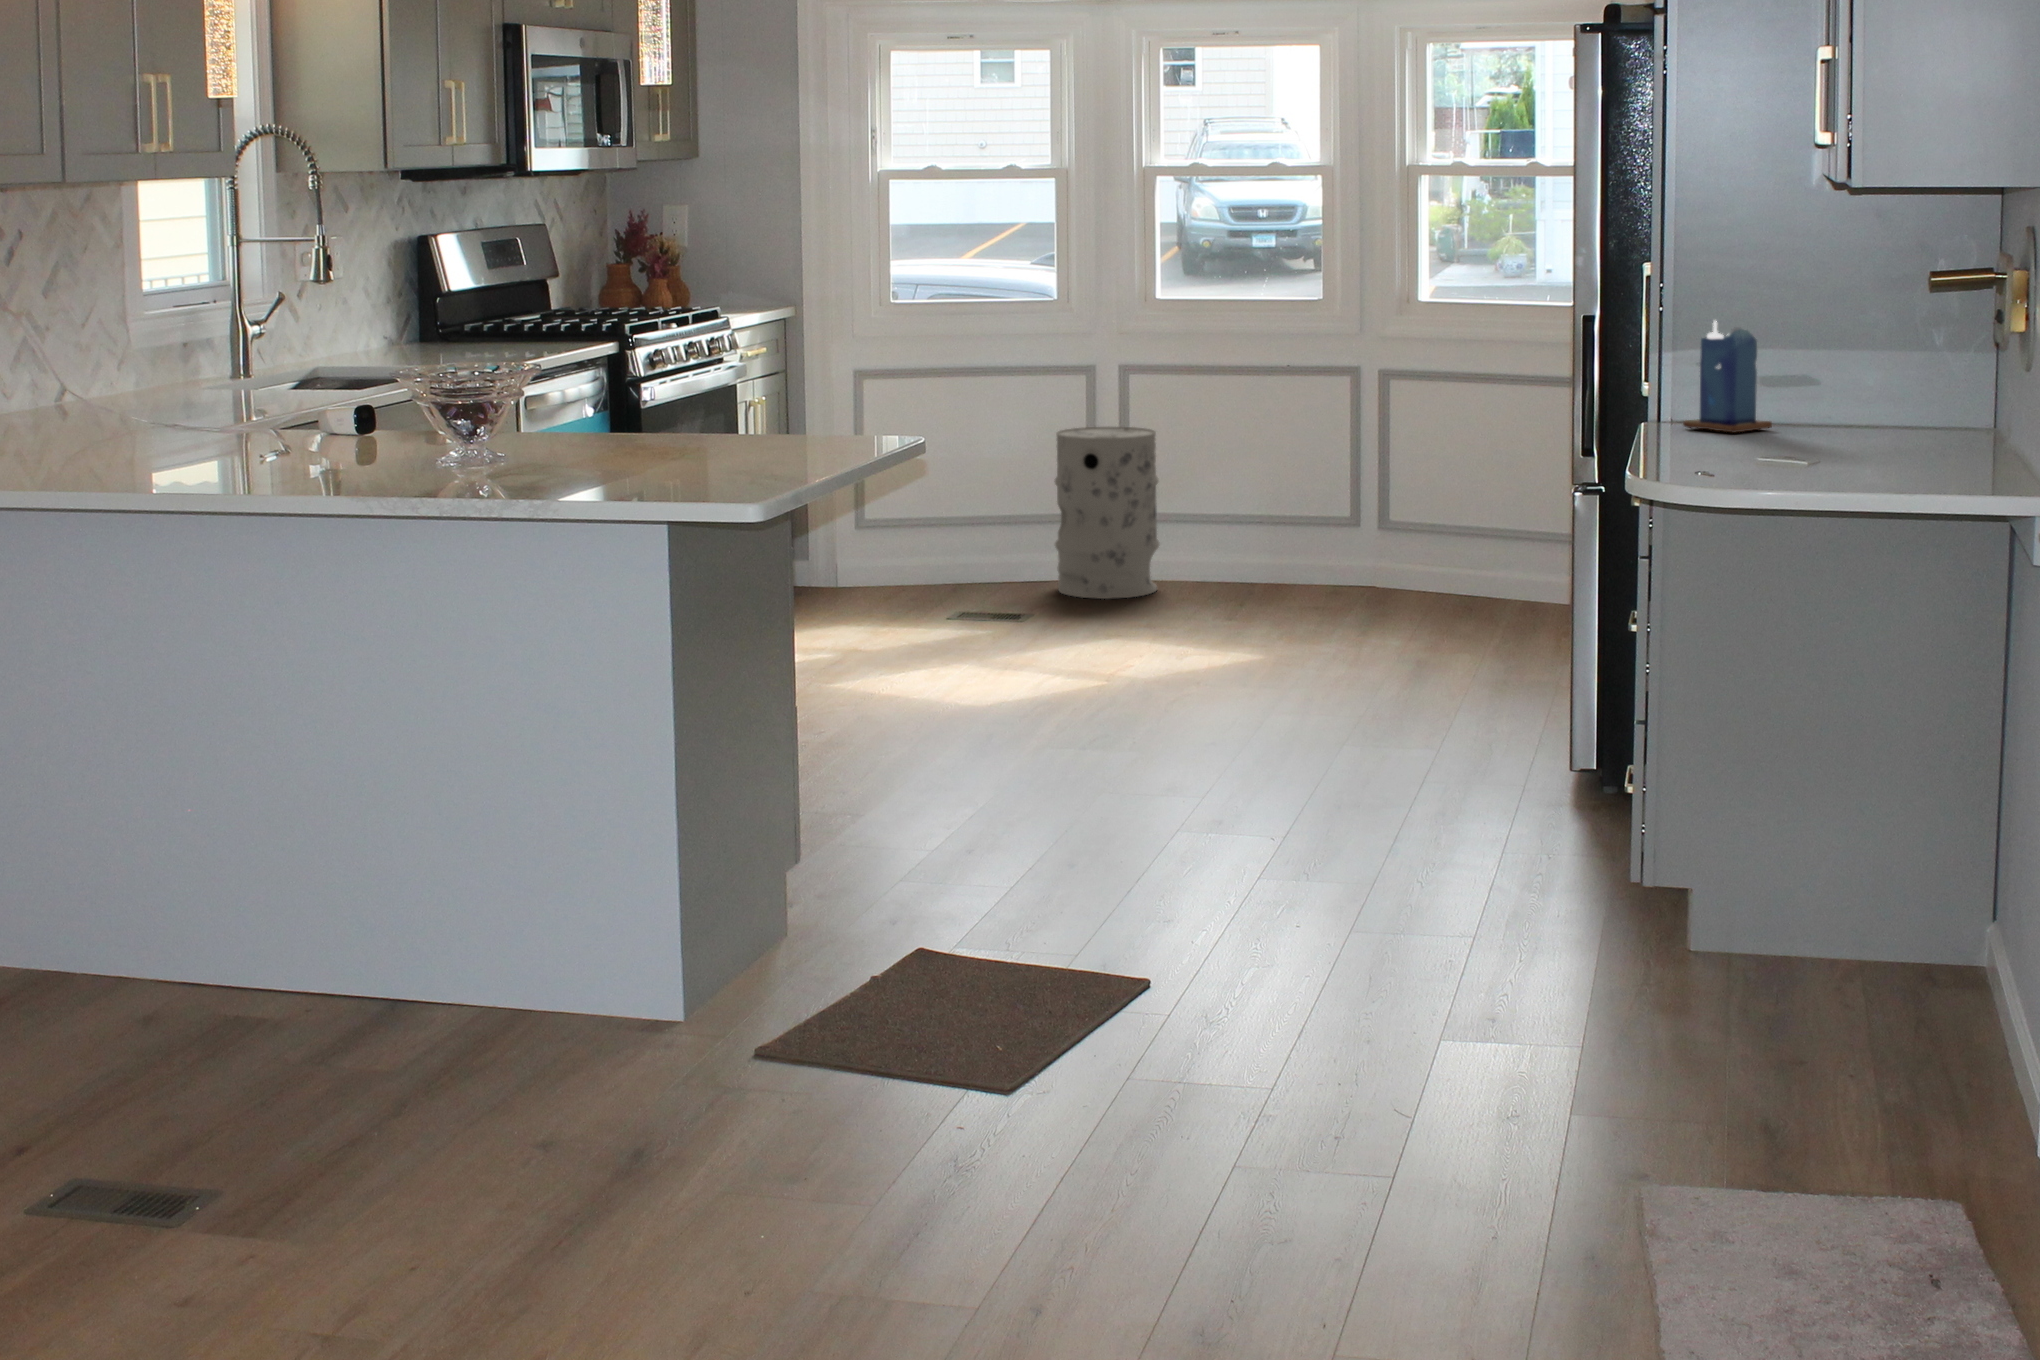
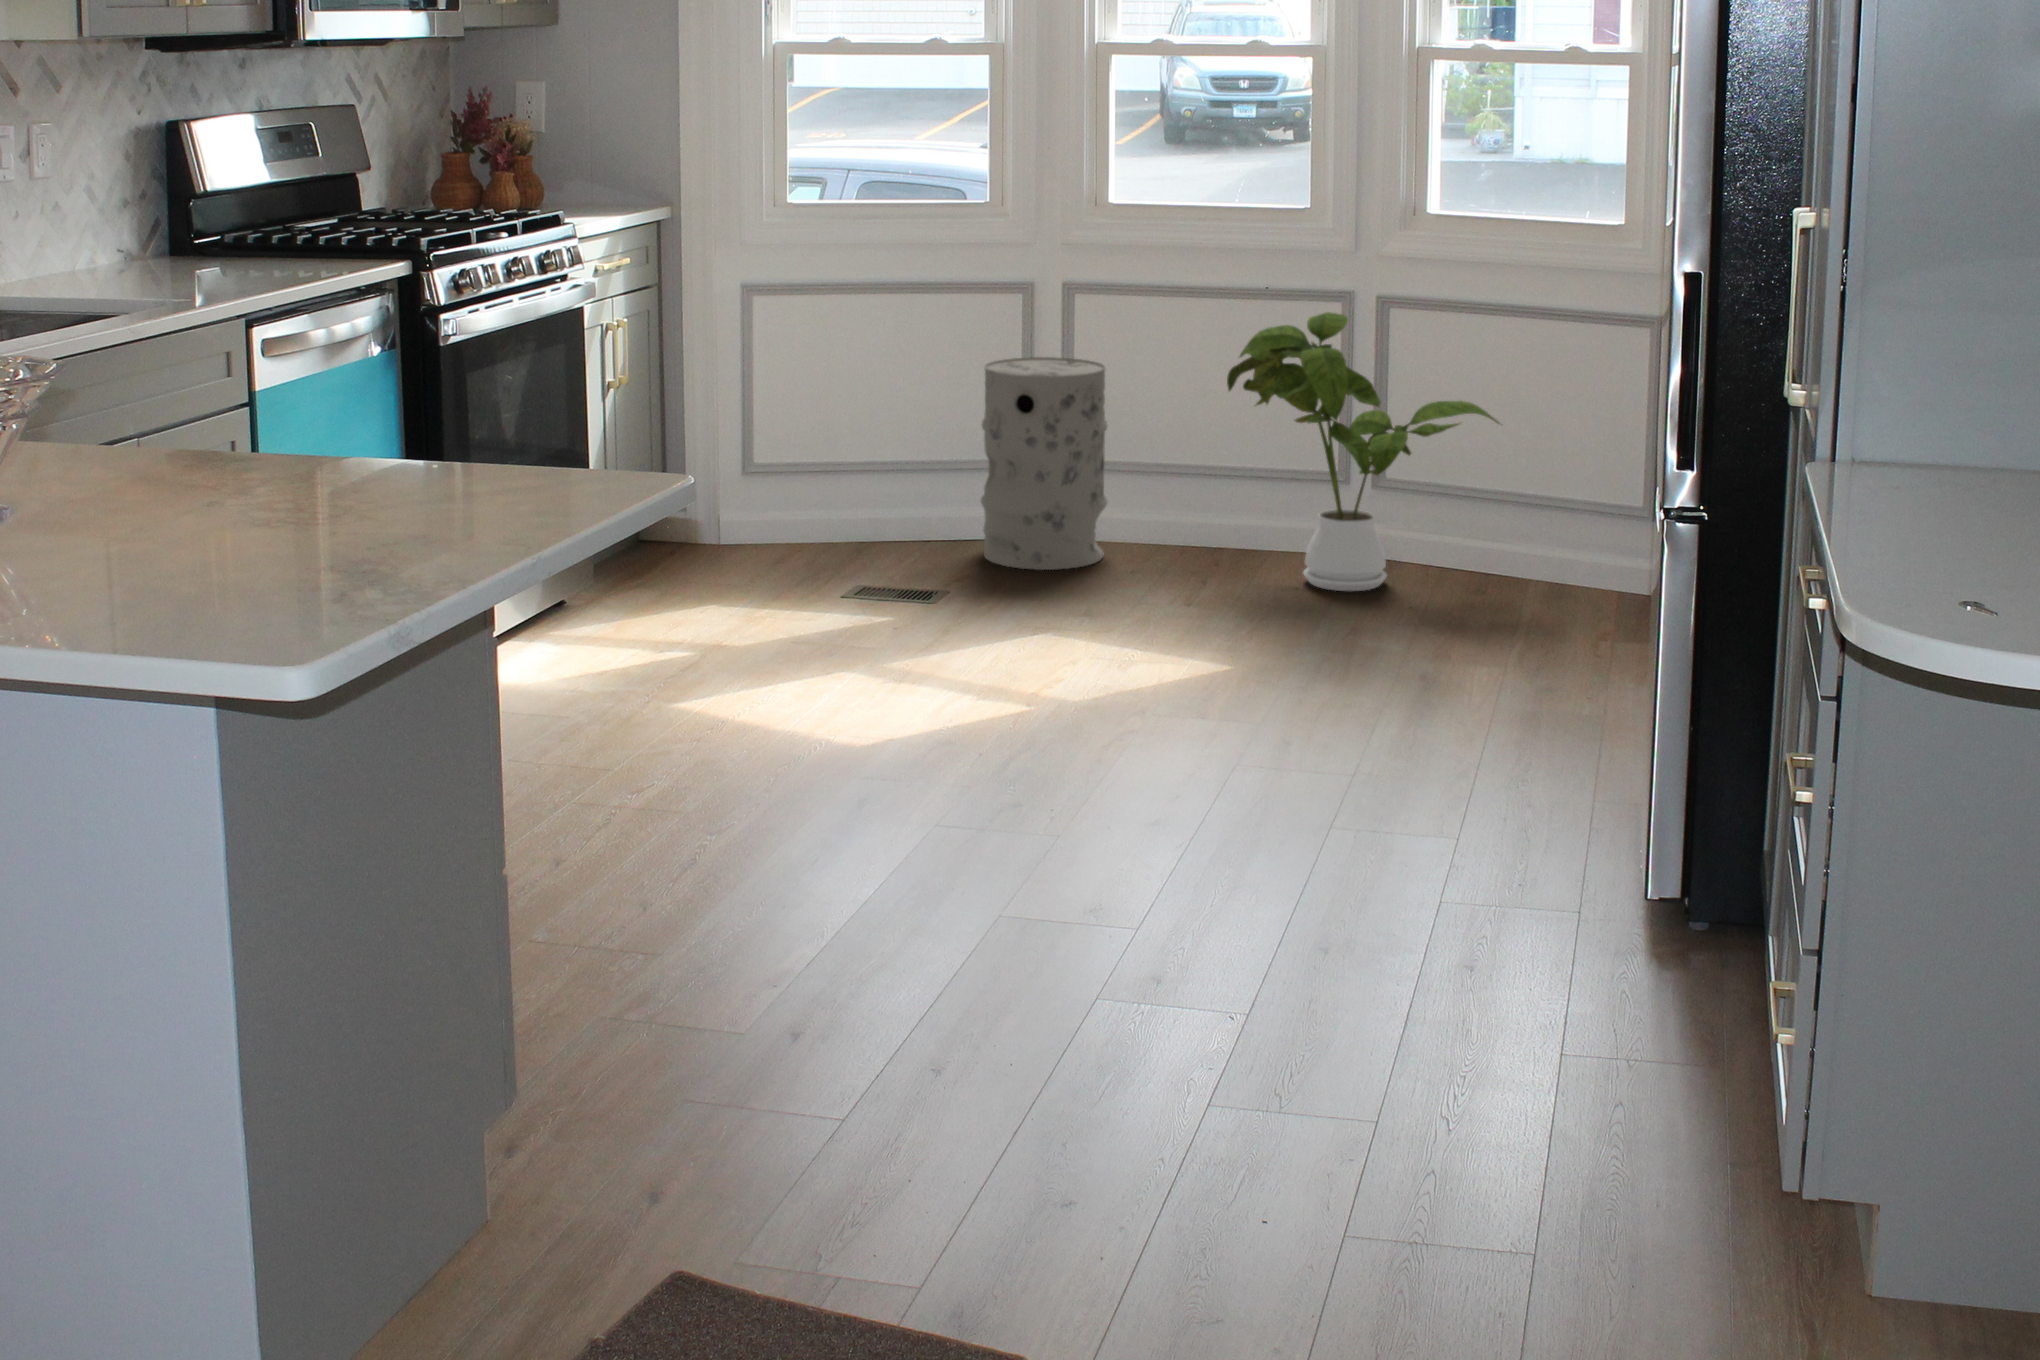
candle: present [1683,321,1772,432] -> none [1857,326,1990,498]
house plant: none [1256,378,1483,608] -> present [1227,312,1499,591]

